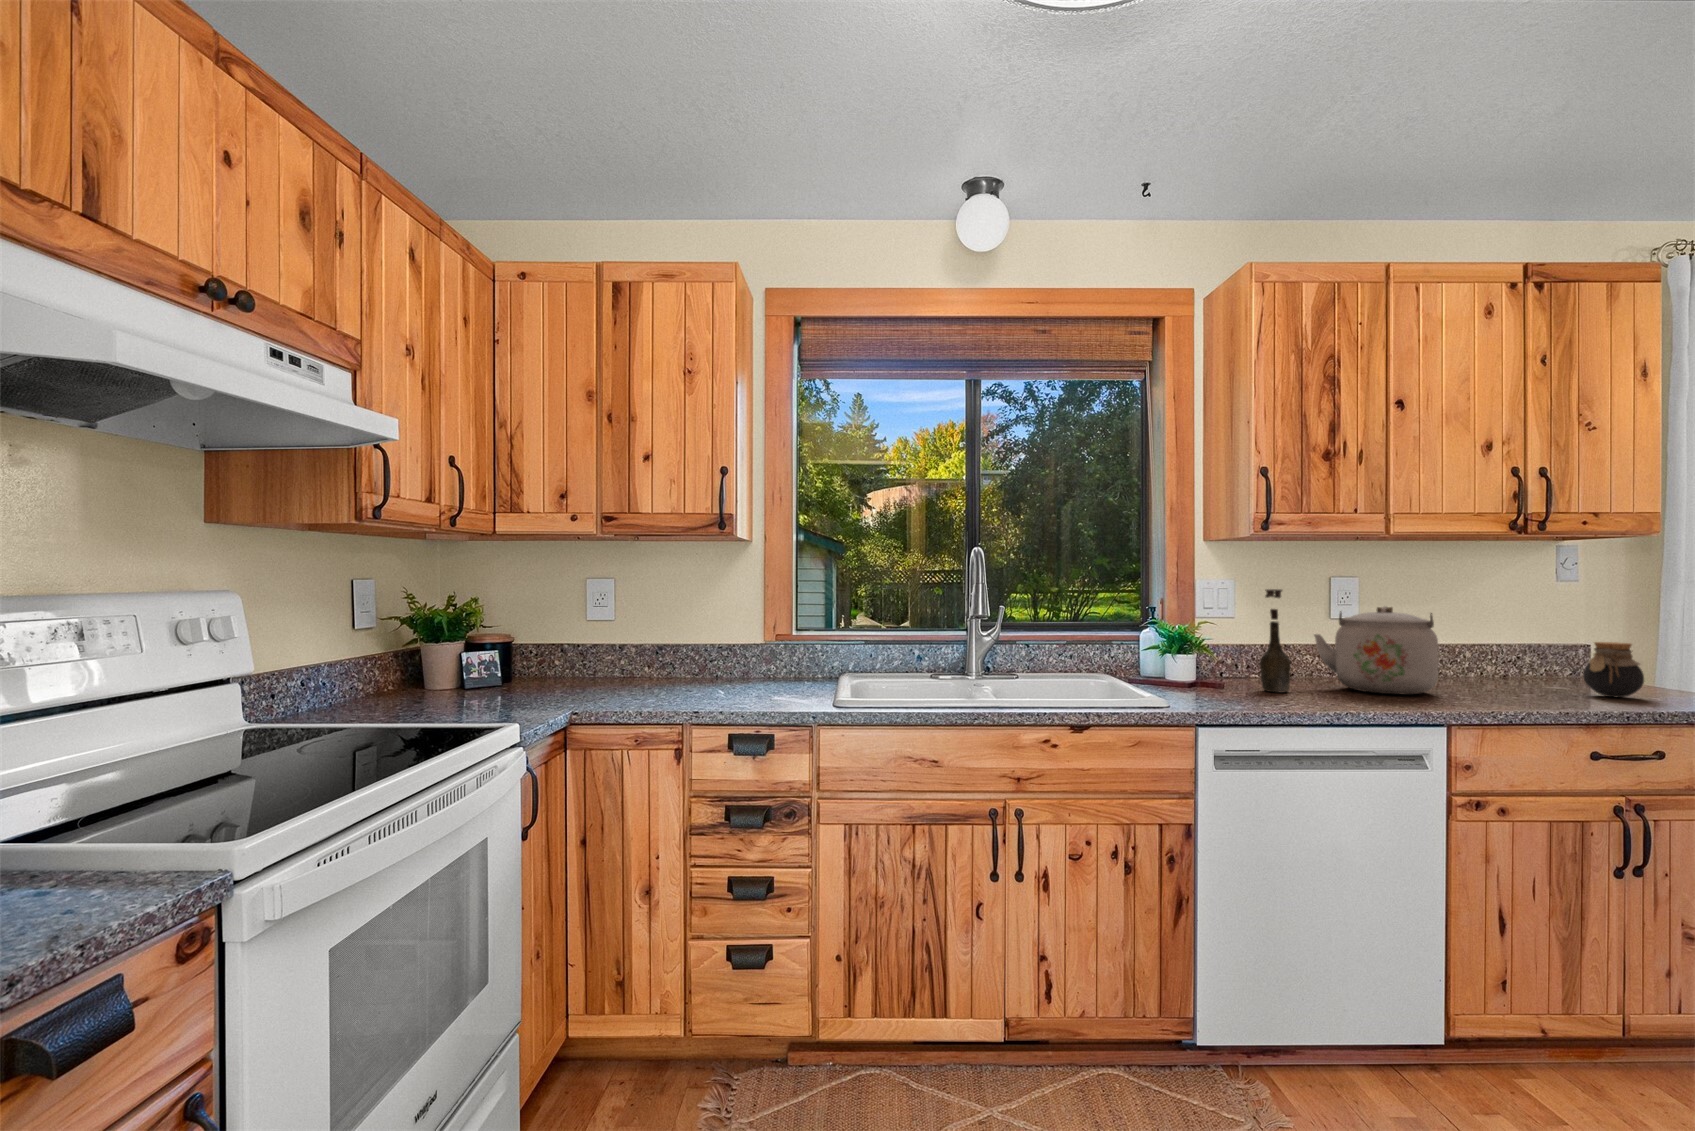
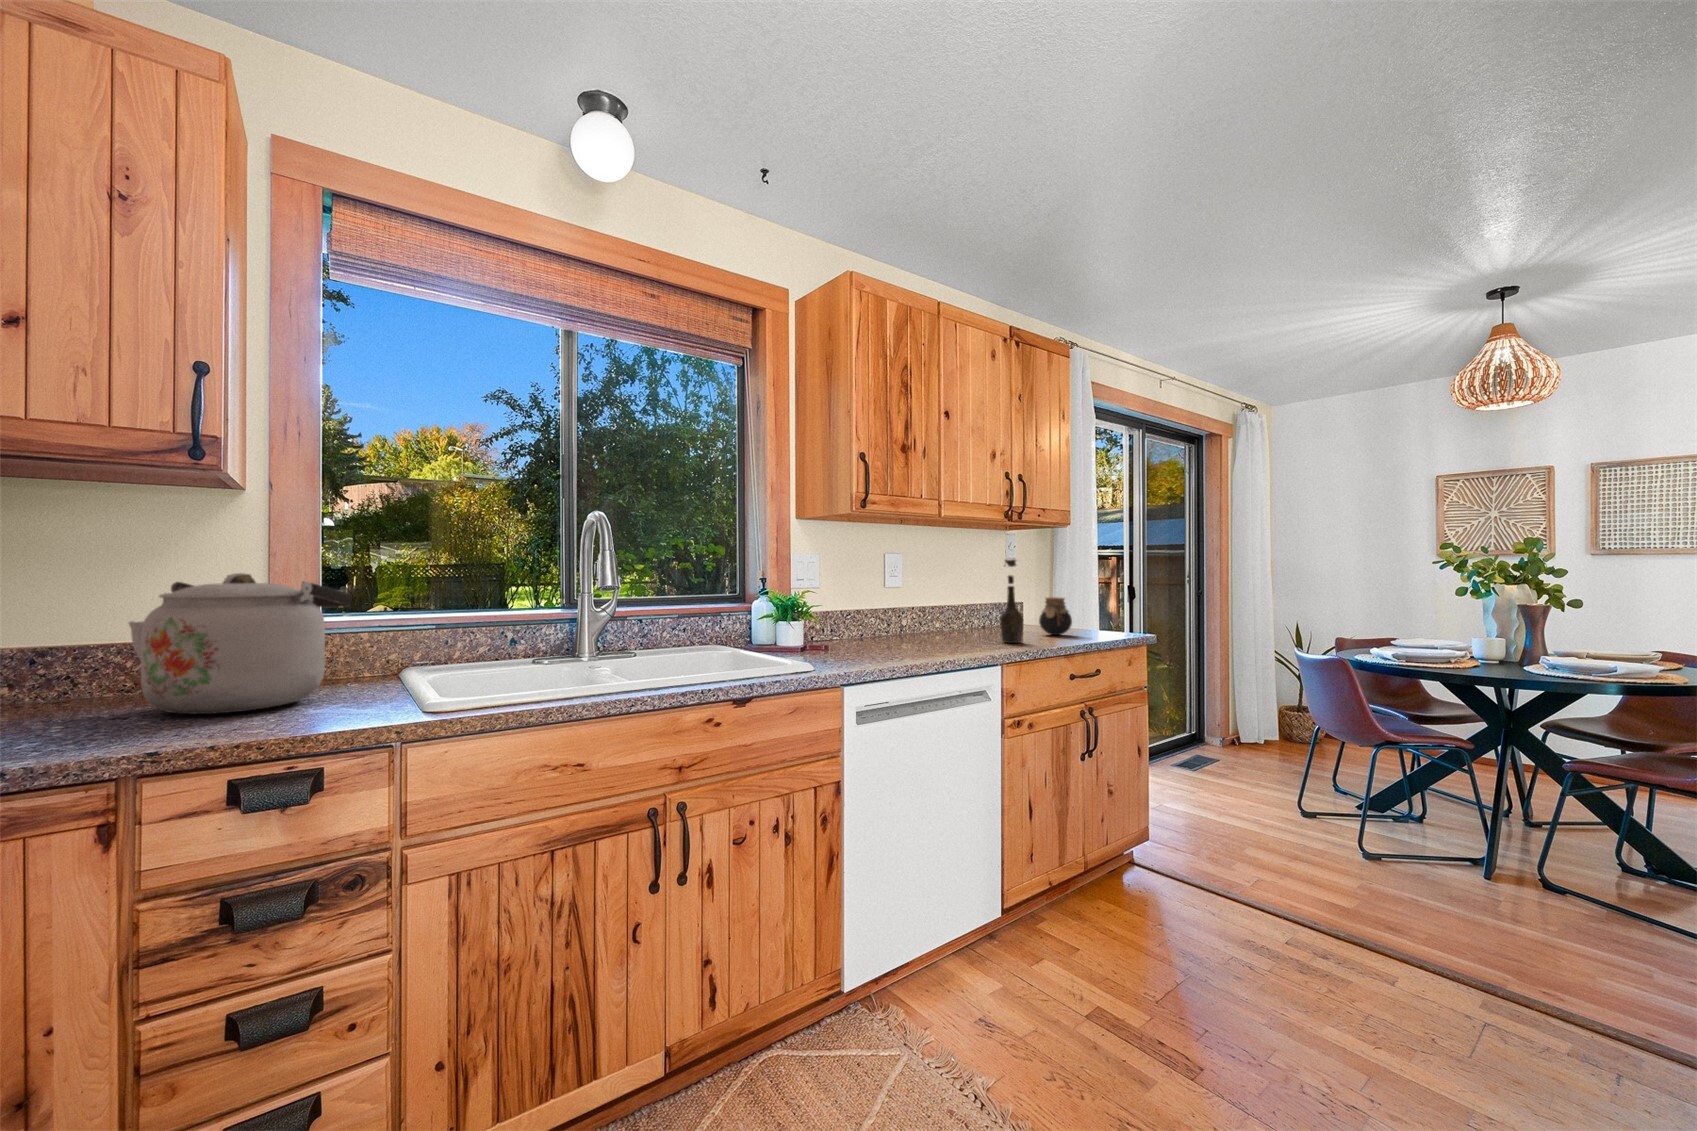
bottle: present [1259,589,1291,693] -> present [1000,559,1023,643]
kettle: present [1314,606,1438,694] -> present [129,573,351,714]

